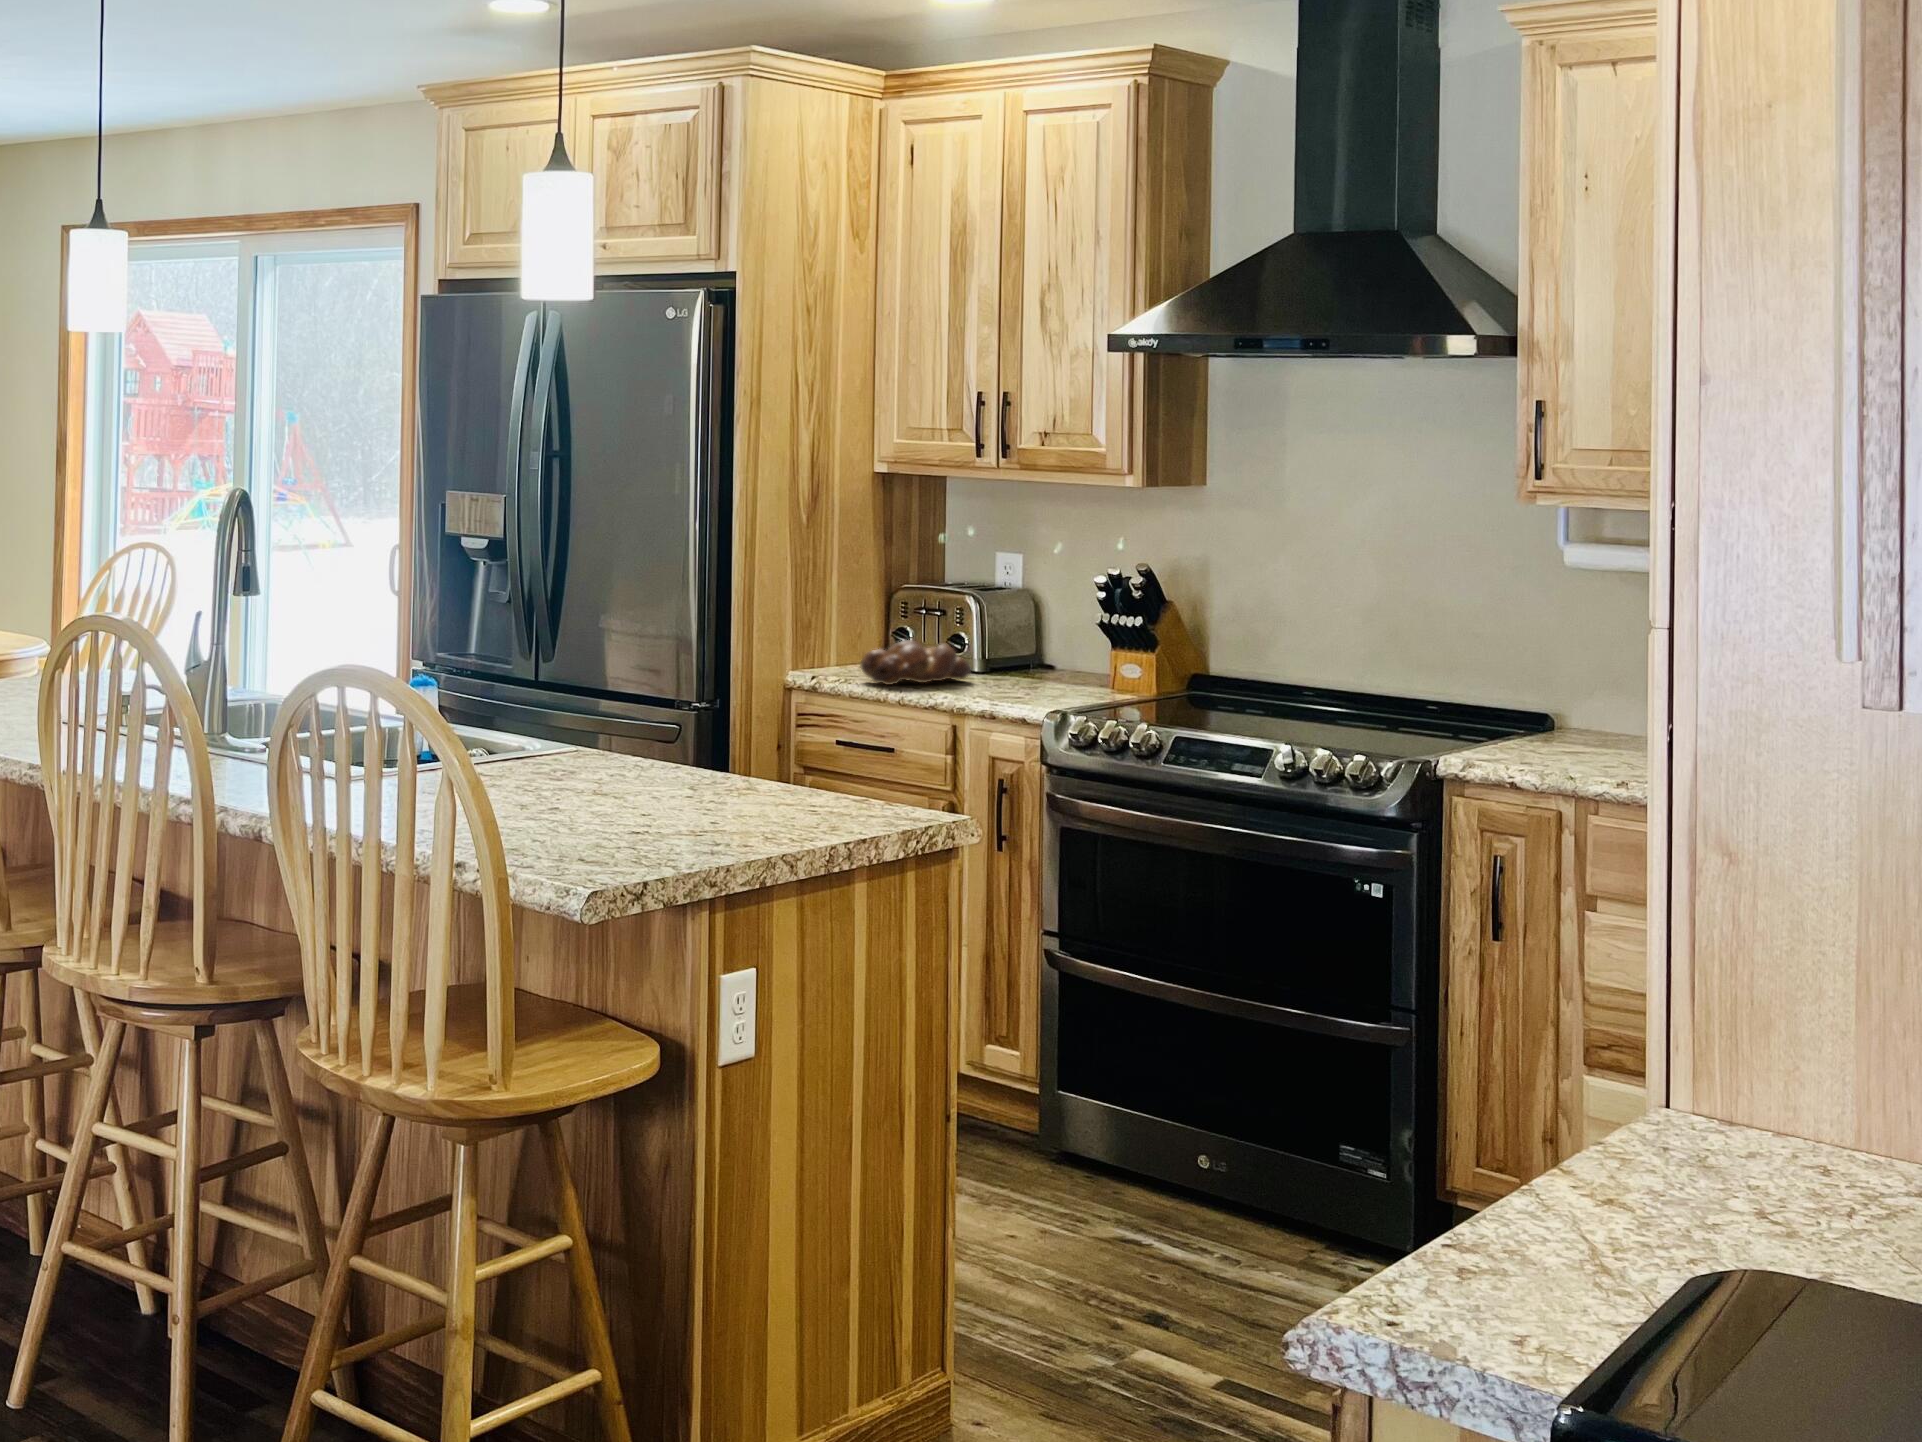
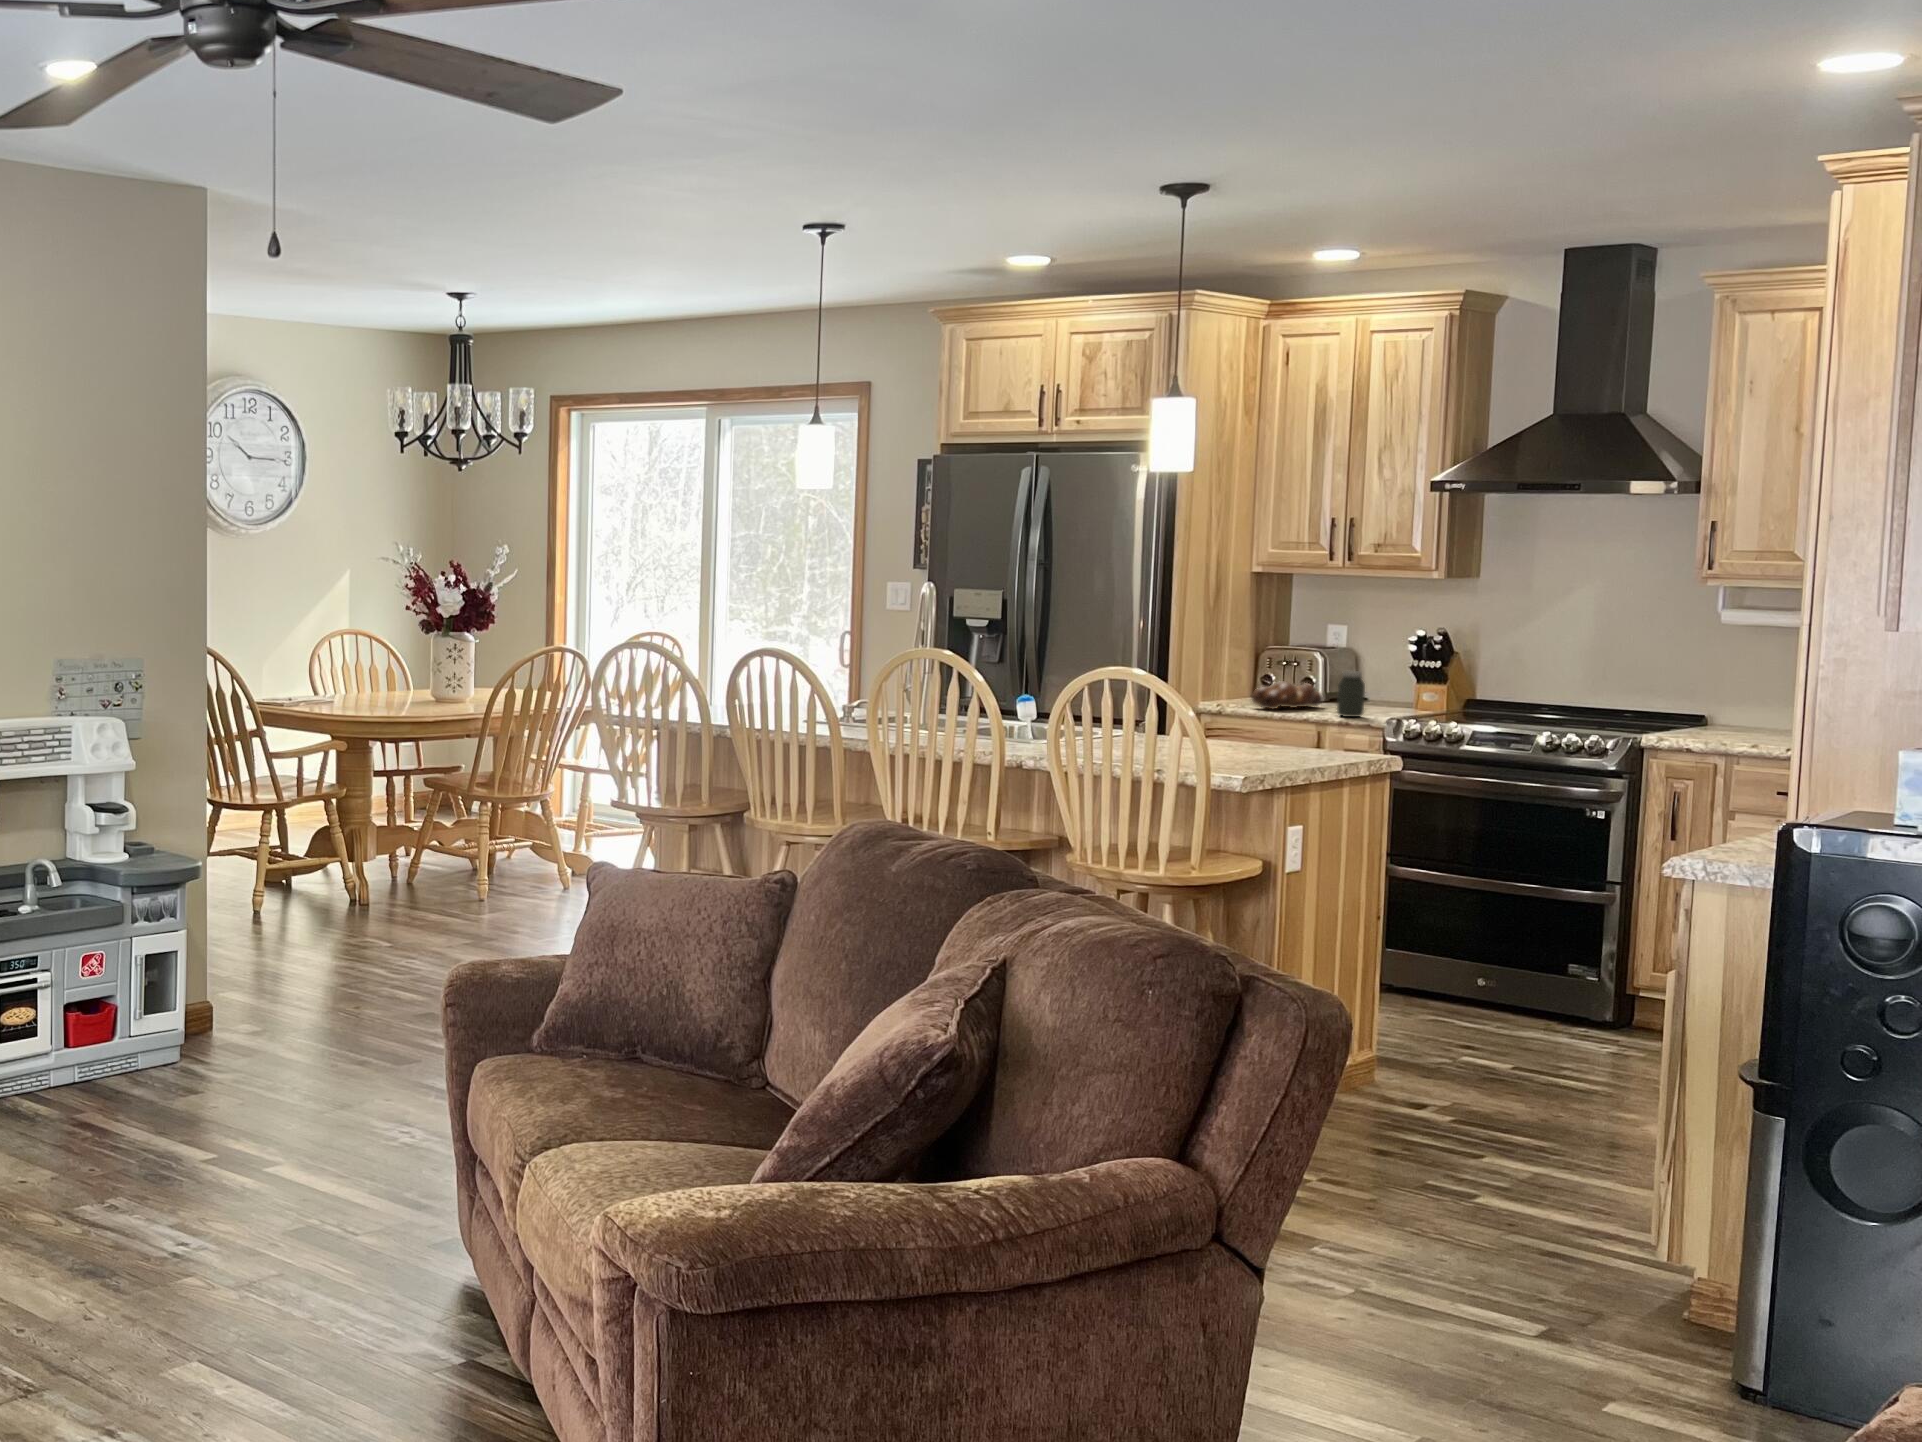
jar: none [978,629,1018,703] -> present [1337,671,1365,717]

